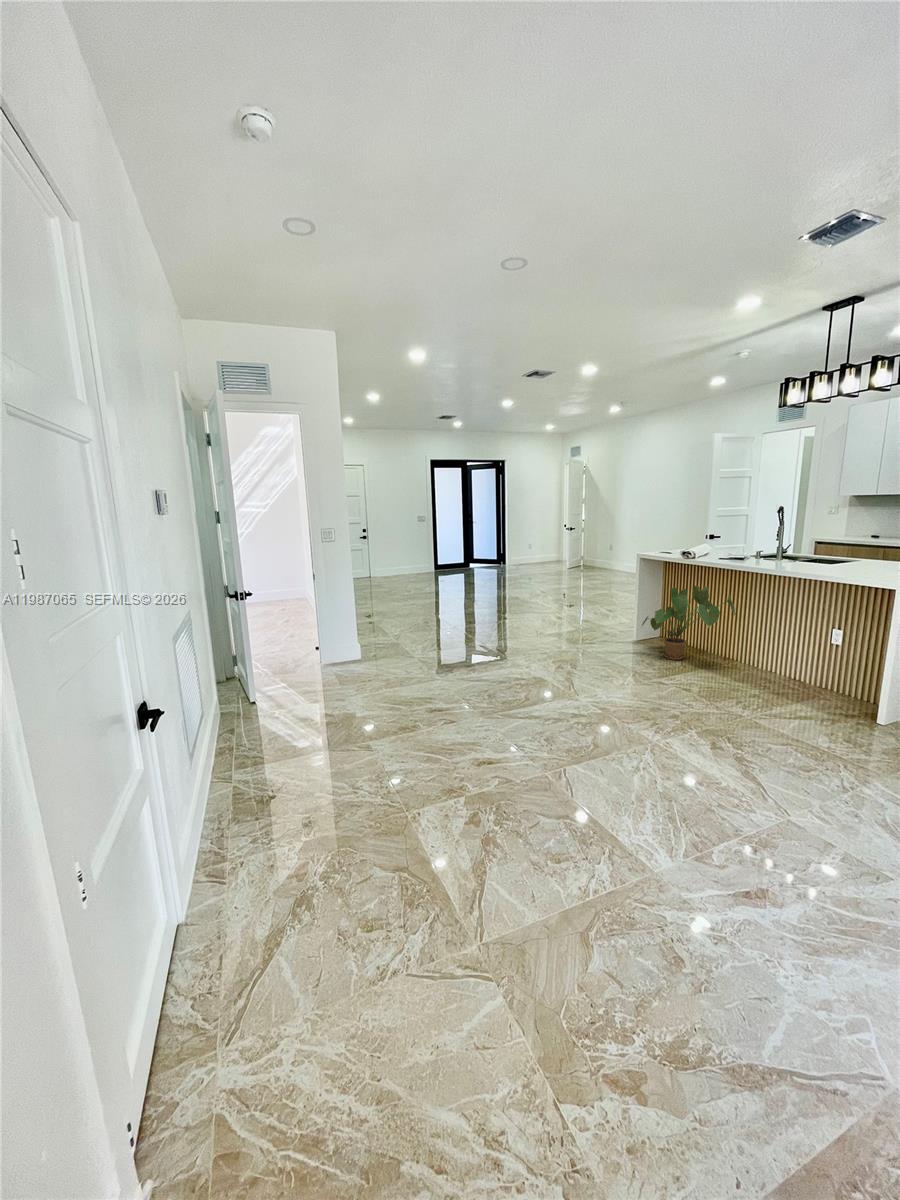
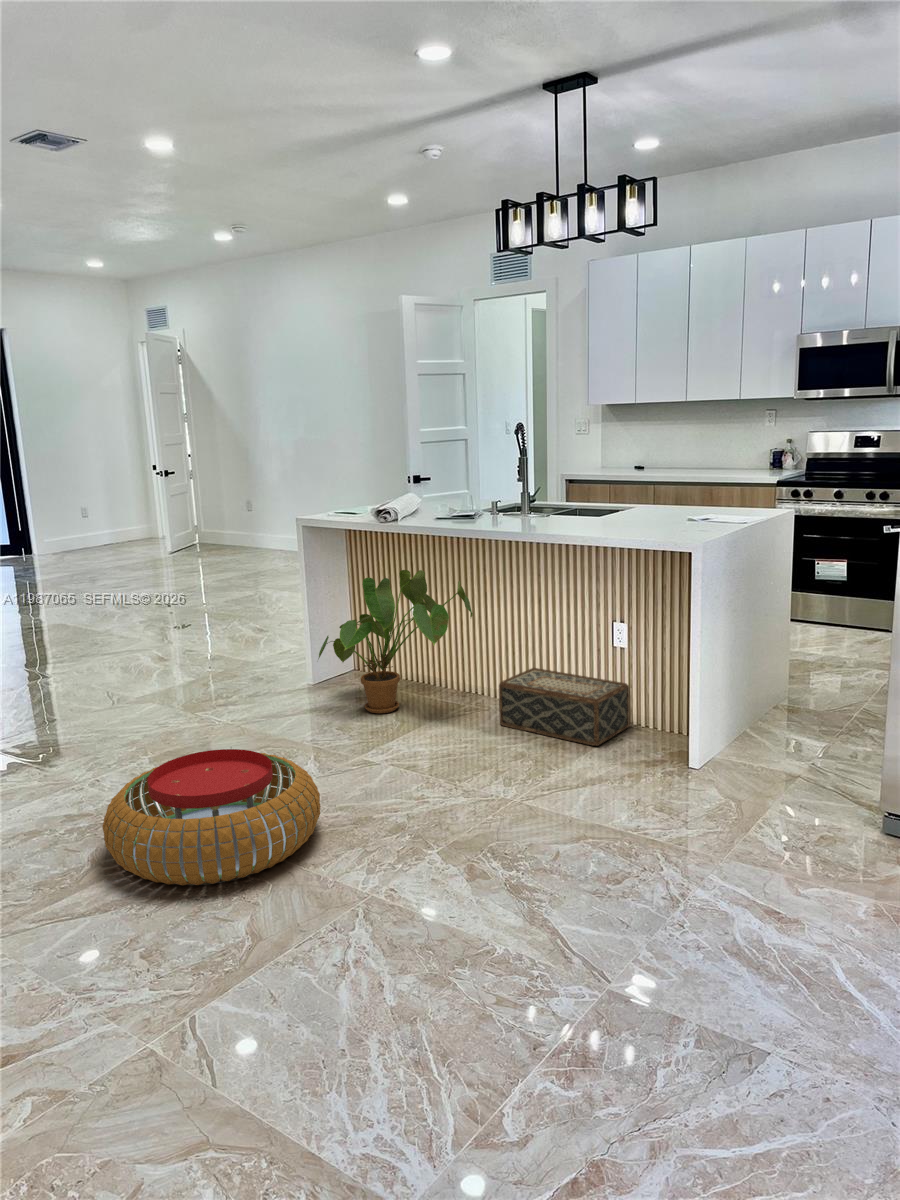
woven basket: none [745,649,839,699] -> present [499,668,630,746]
pouf: none [532,660,635,719] -> present [102,749,321,885]

